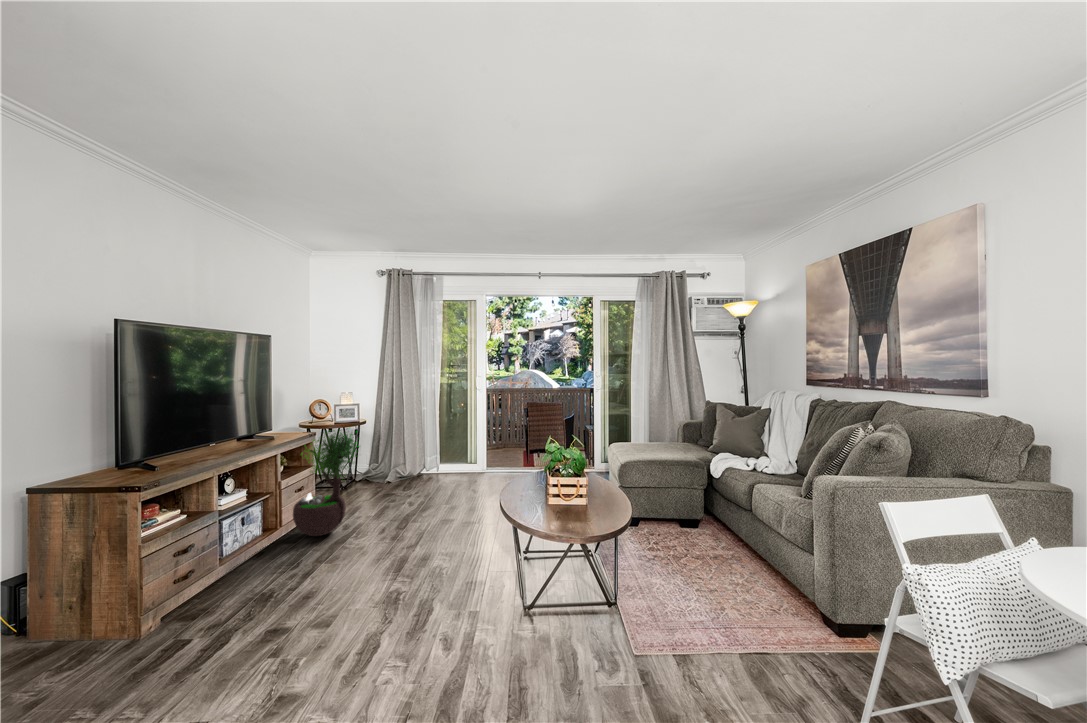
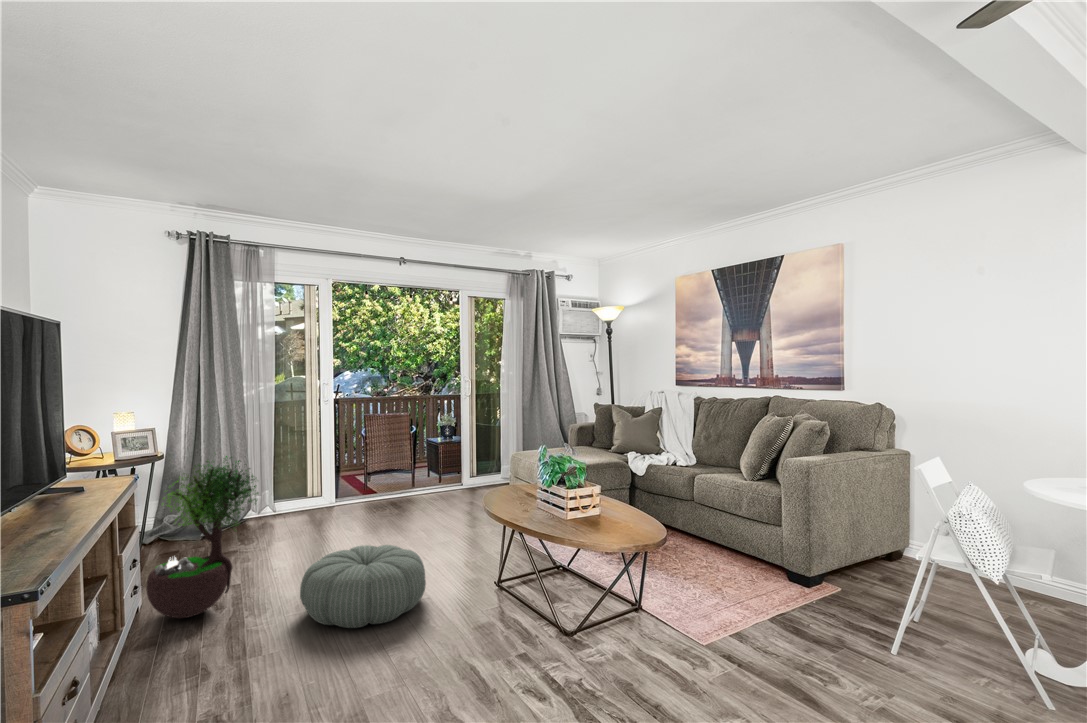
pouf: none [361,506,461,570] -> present [300,545,426,628]

